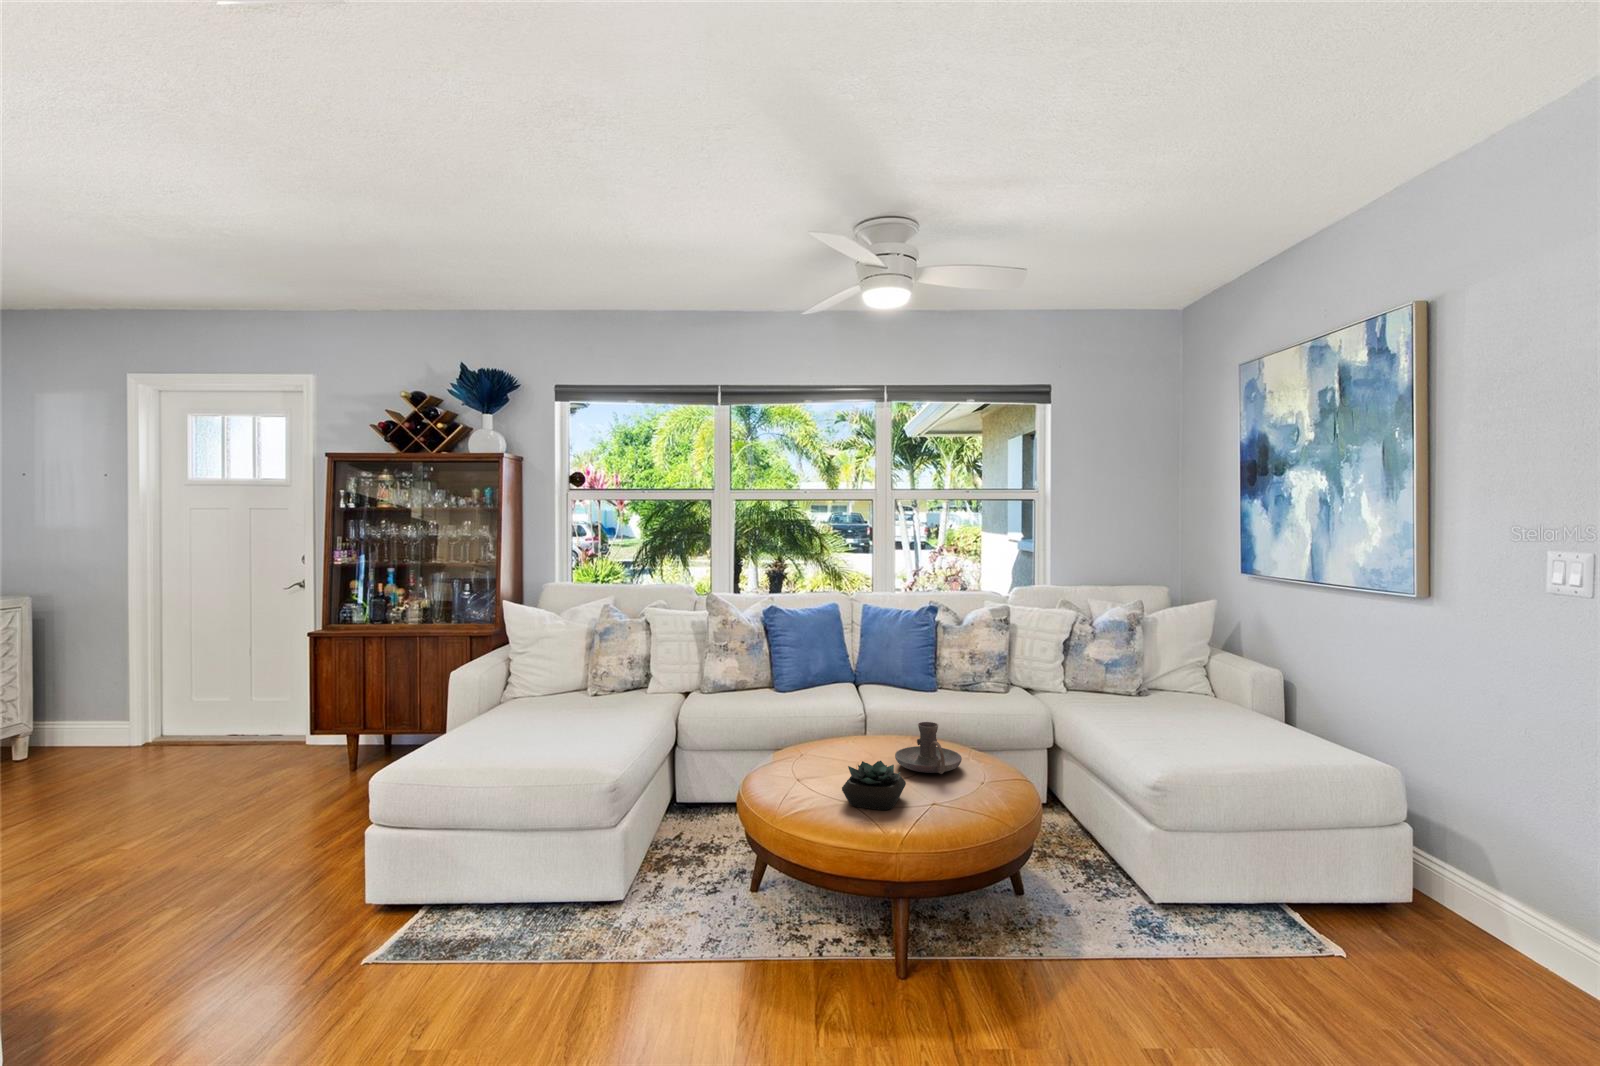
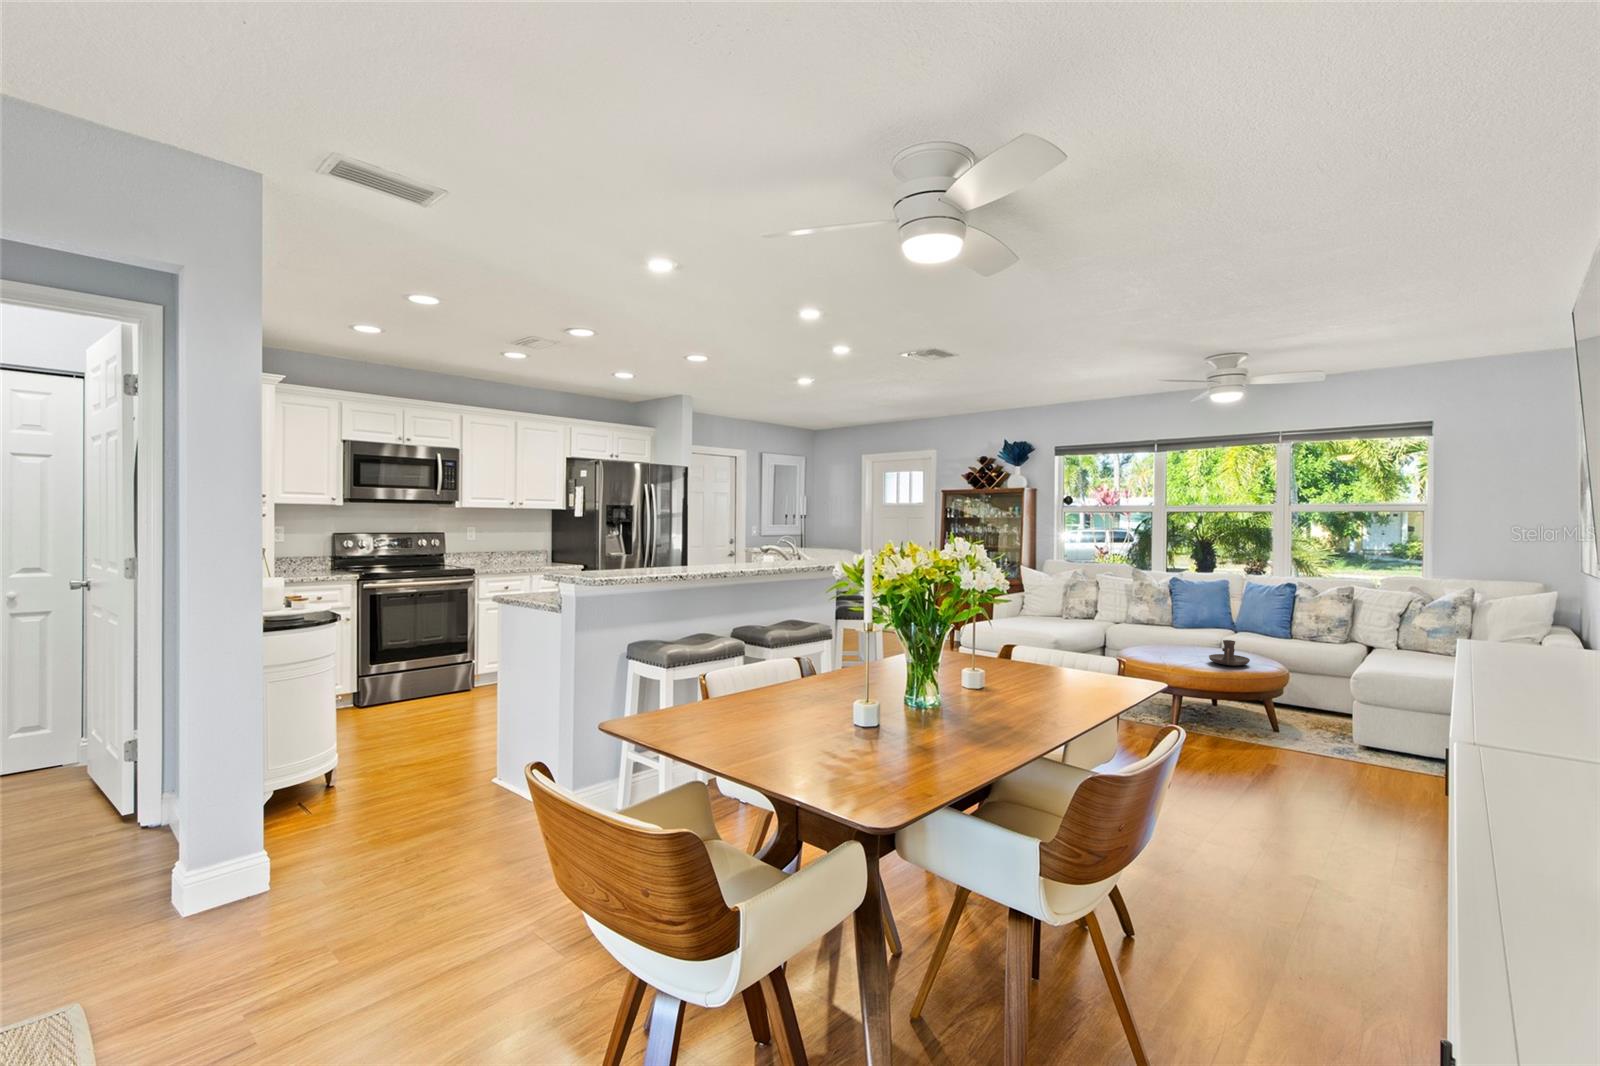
succulent plant: present [842,761,906,810] -> none [1162,650,1200,672]

